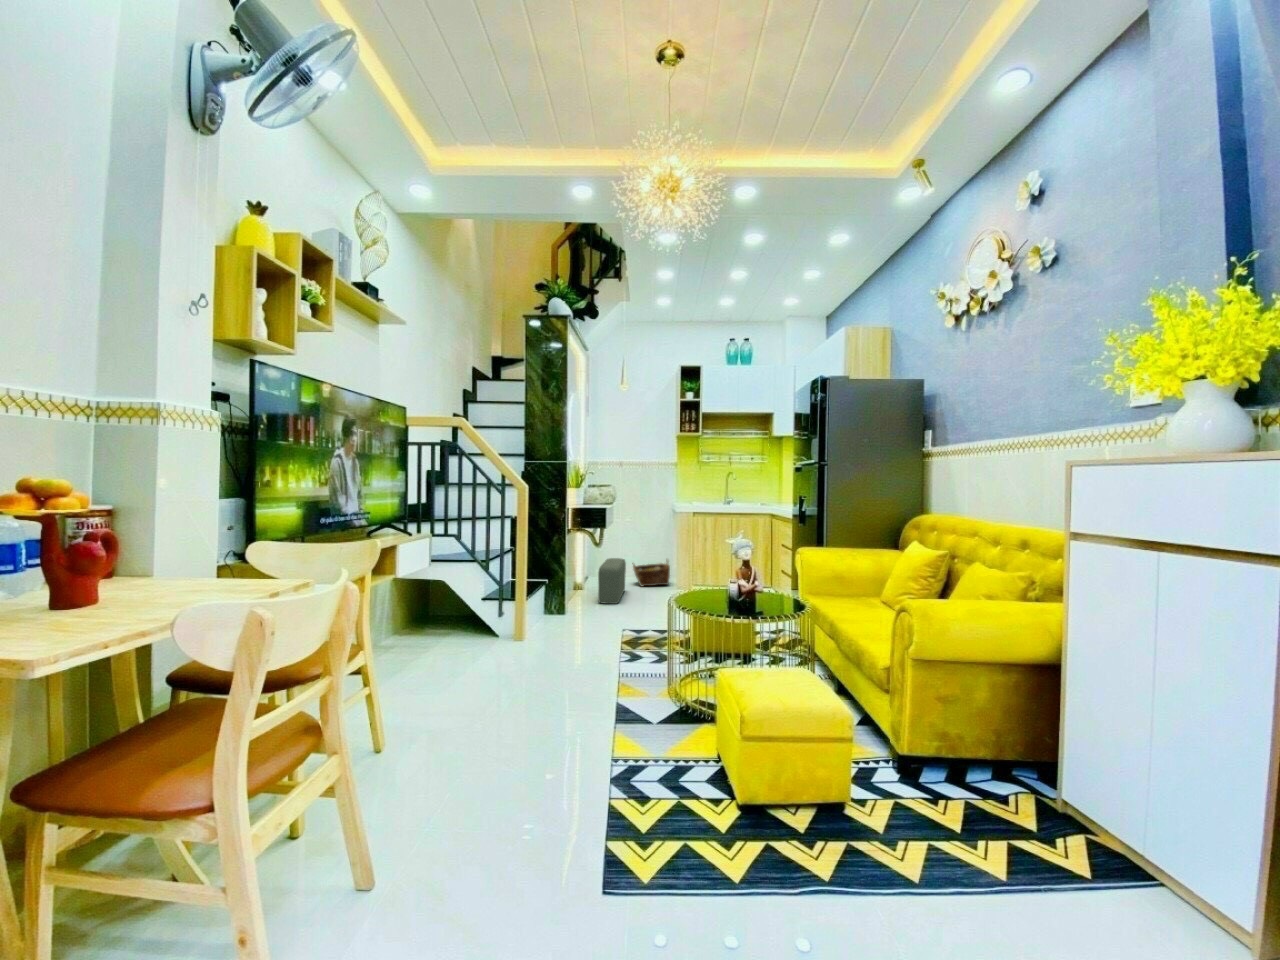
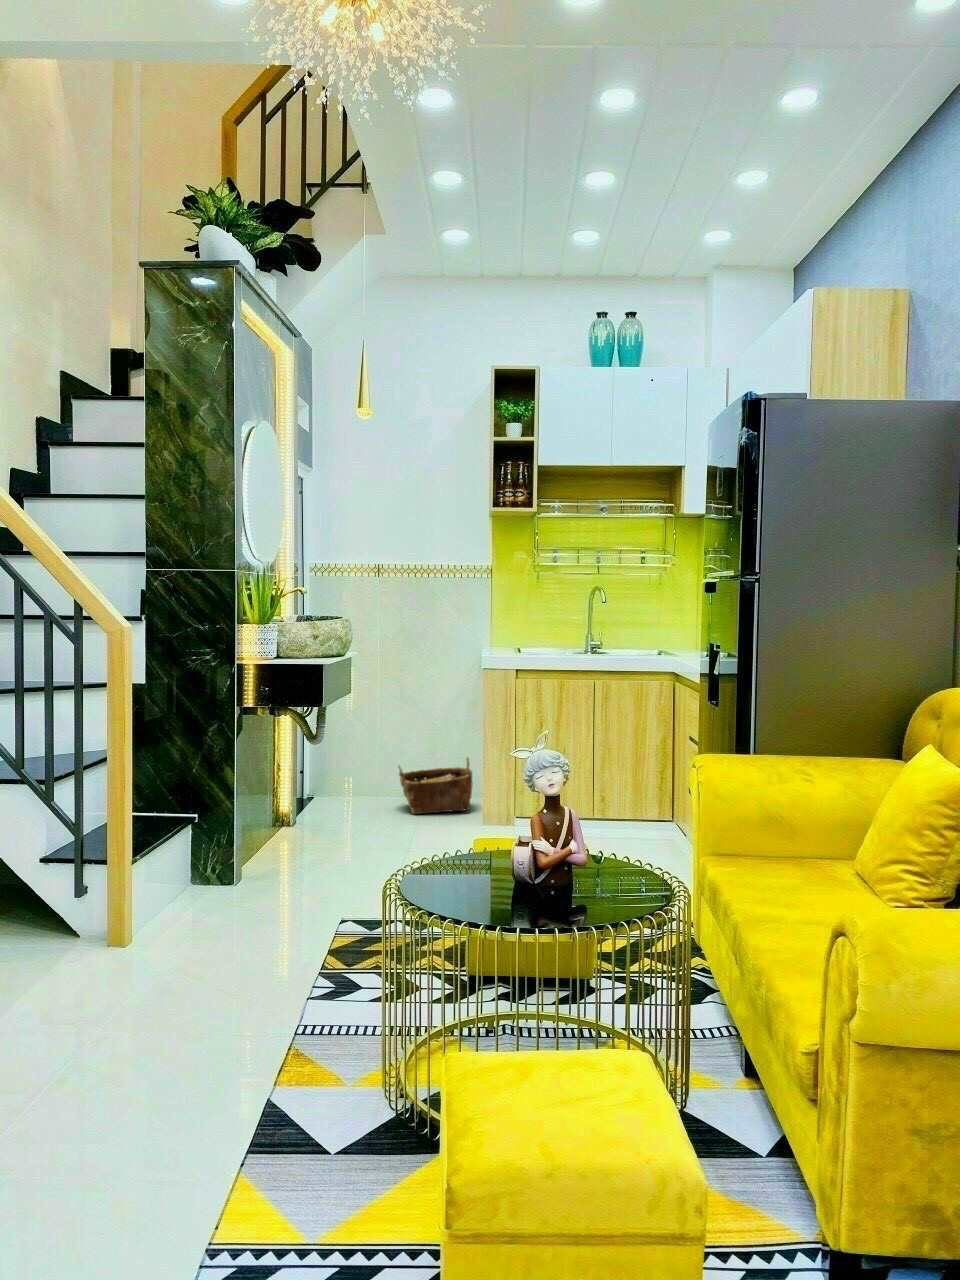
pouf: present [598,558,626,604] -> none [315,760,379,854]

